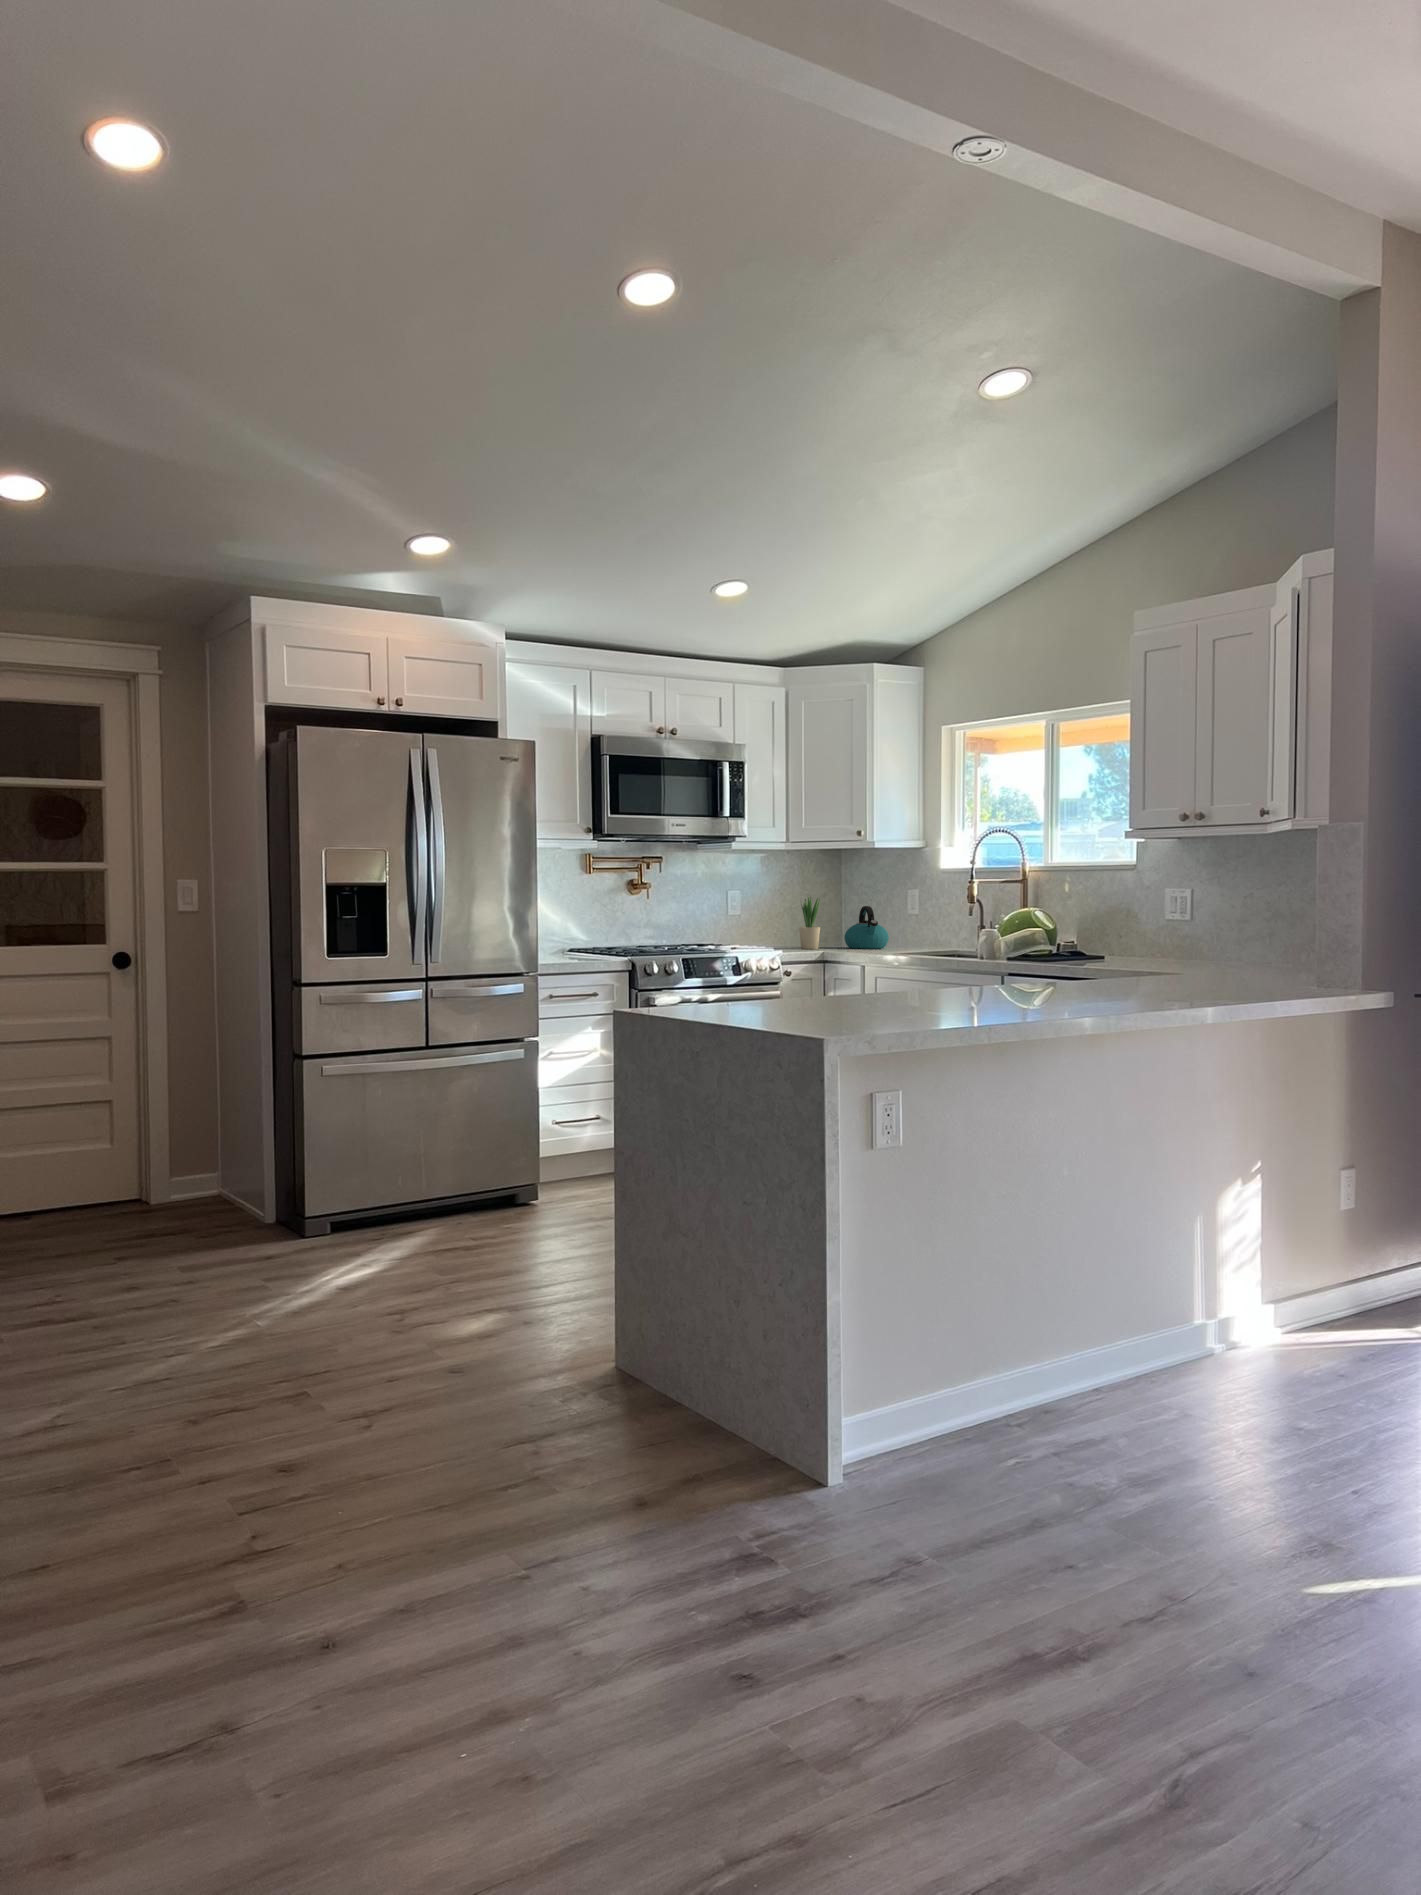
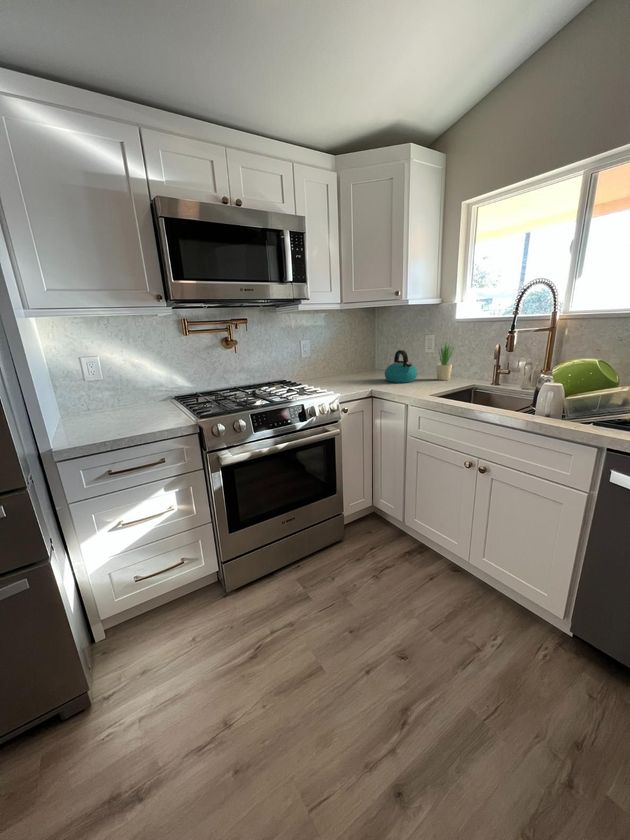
potted plant: present [799,897,820,949] -> present [436,343,454,380]

